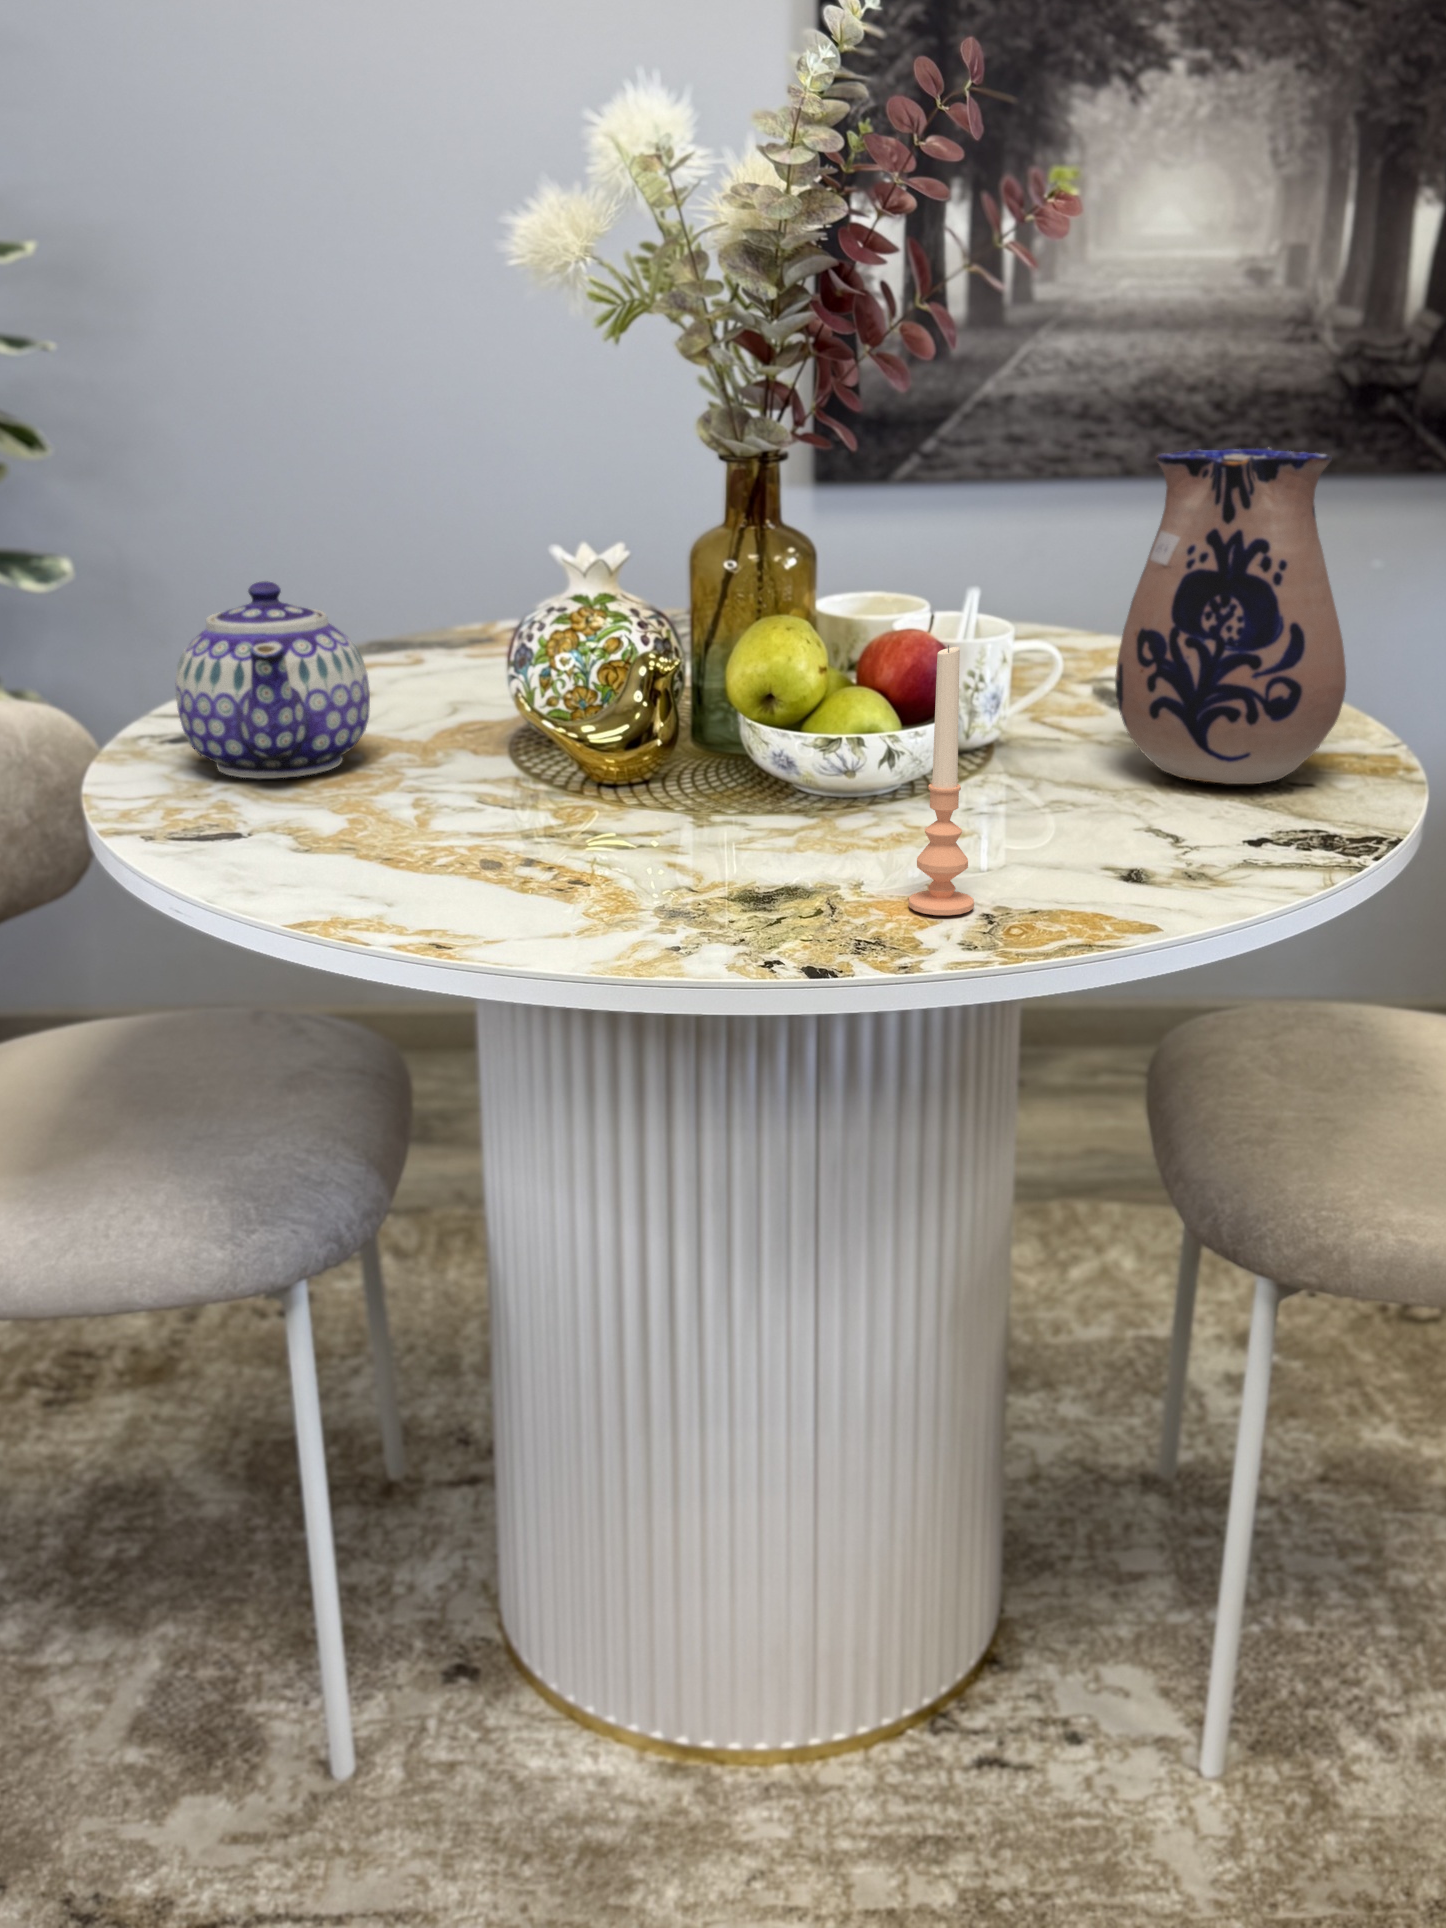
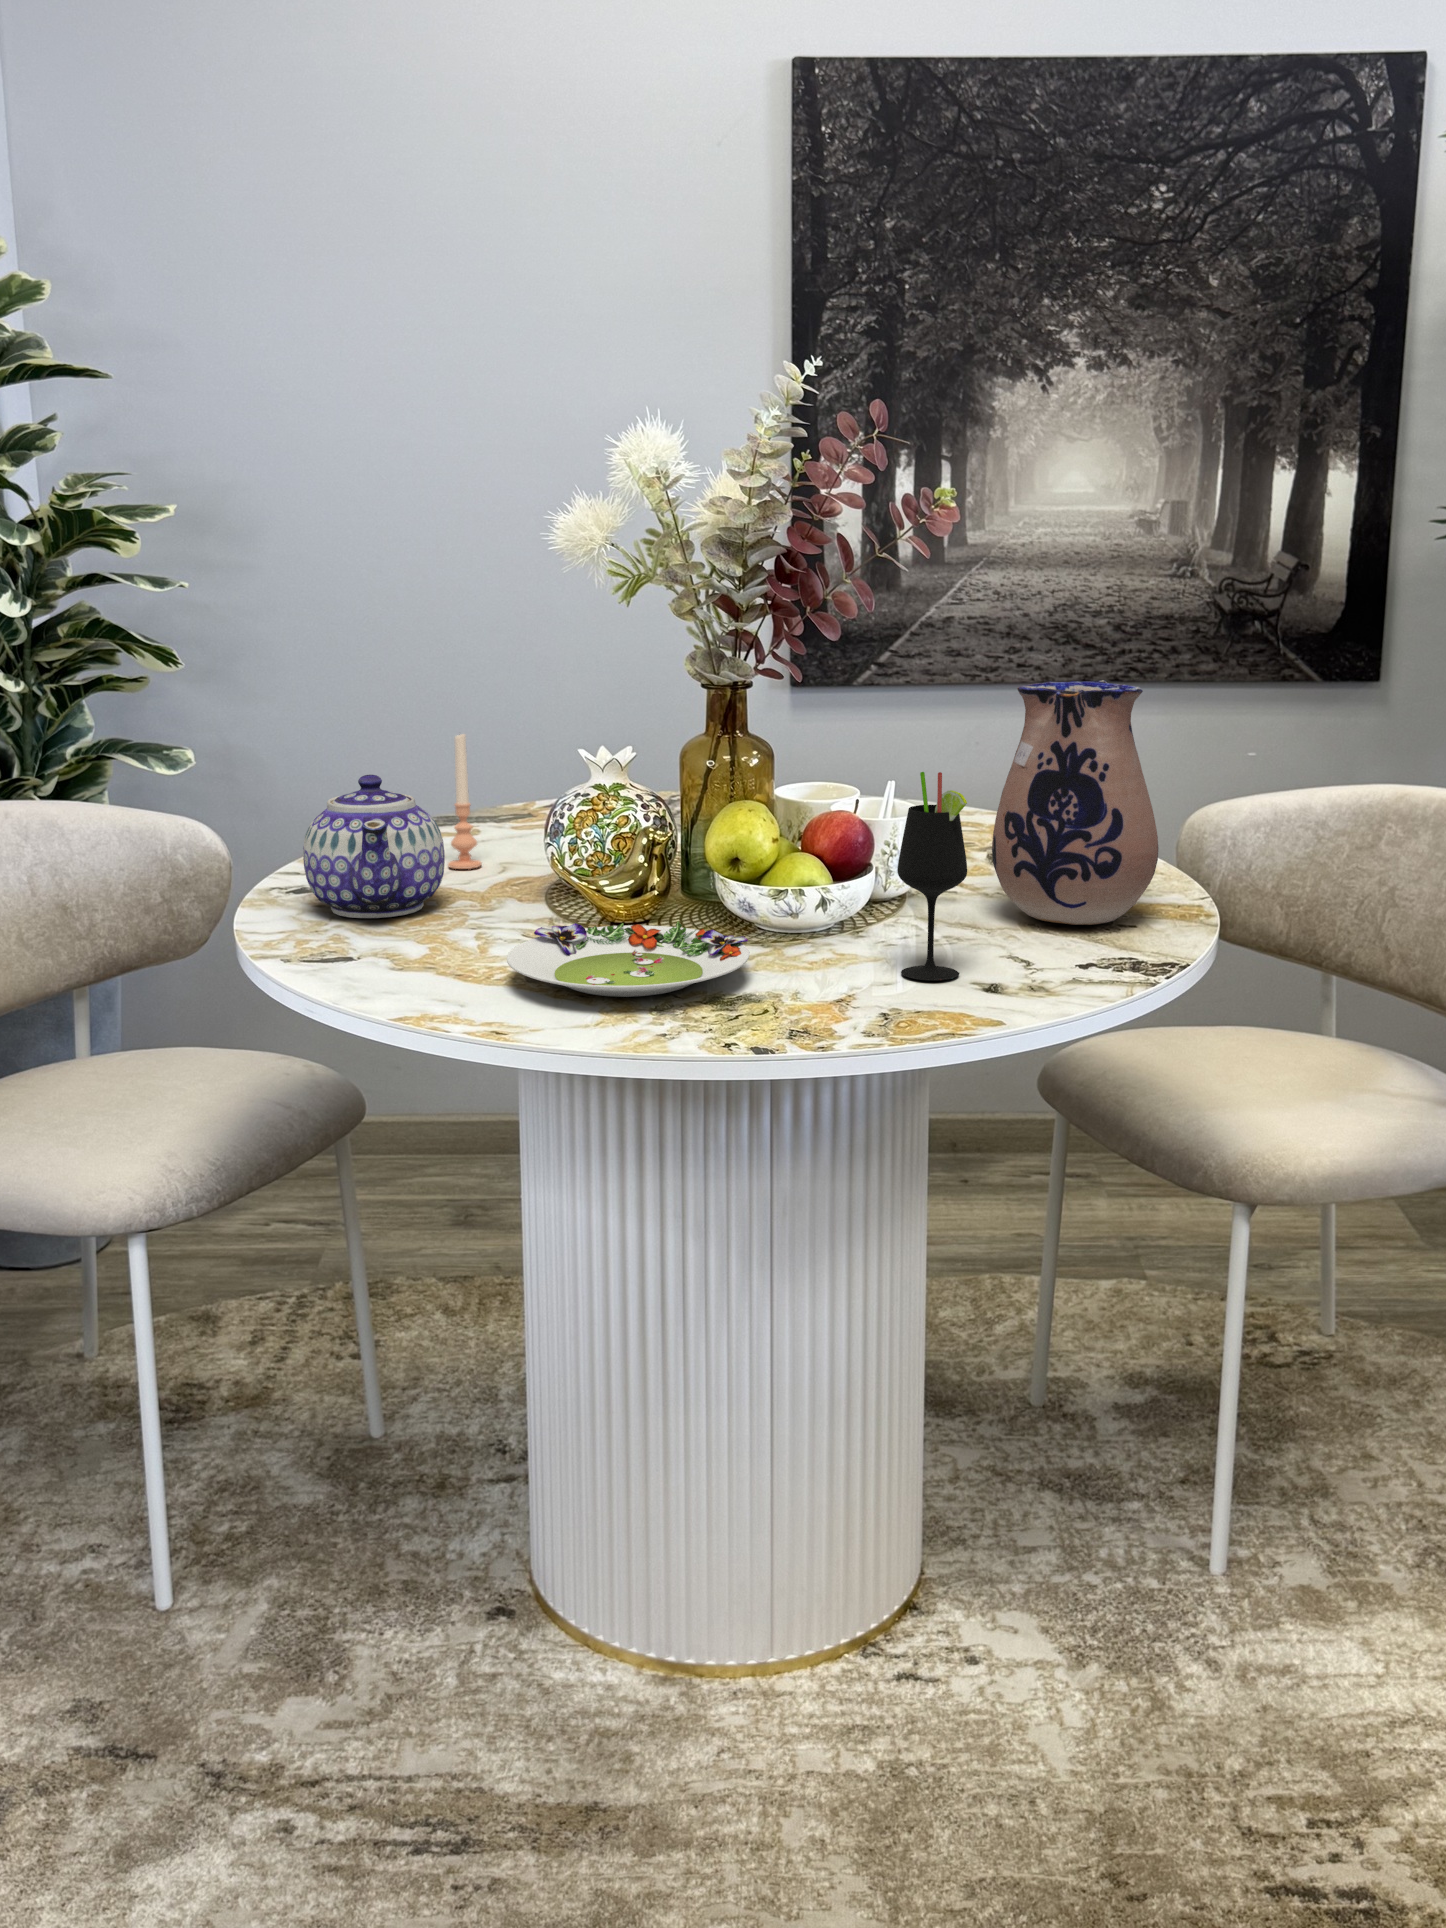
wine glass: none [1003,567,1107,865] -> present [897,772,967,981]
candle: present [909,645,974,915] -> present [448,734,482,869]
salad plate: none [450,781,792,890] -> present [507,921,749,997]

